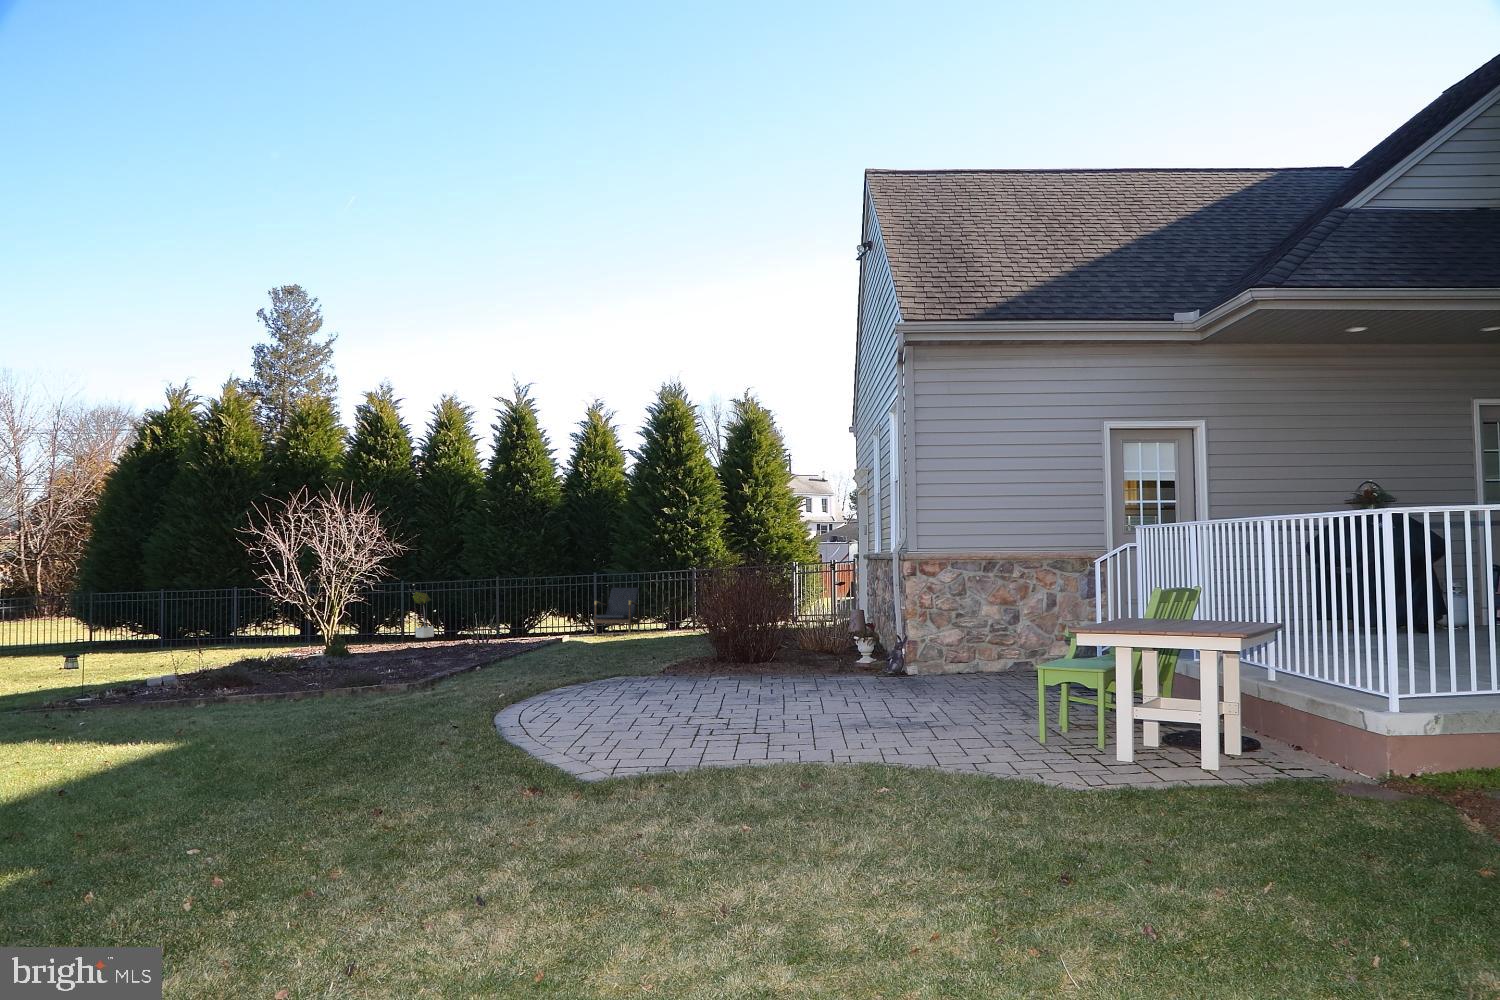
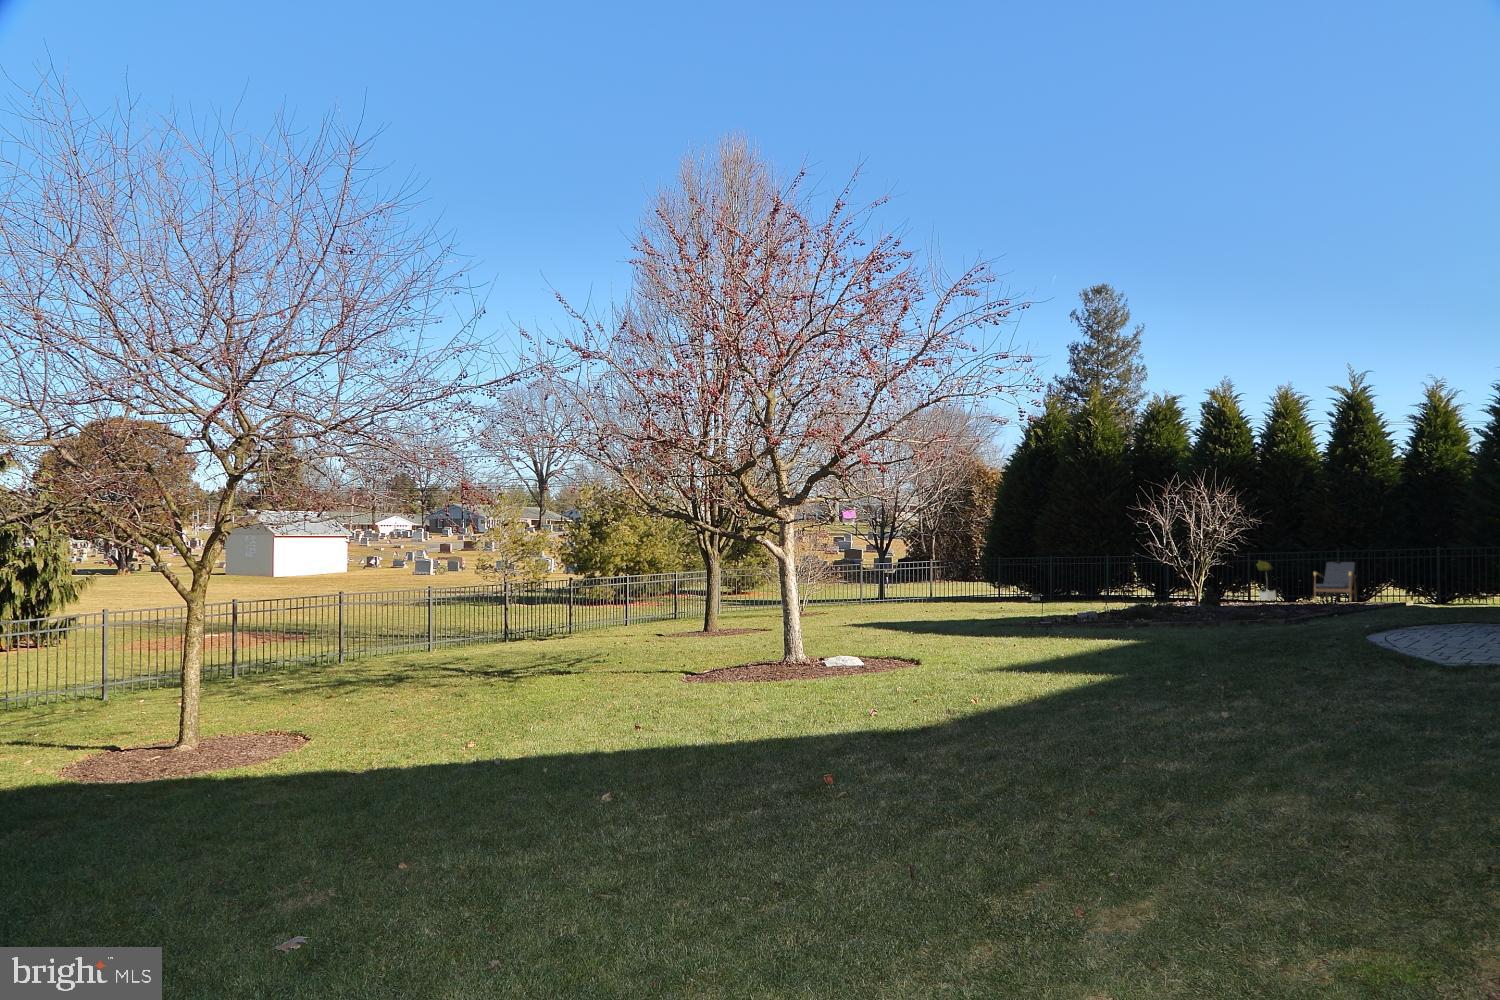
lounge chair: present [594,587,640,634] -> present [1314,562,1357,600]

